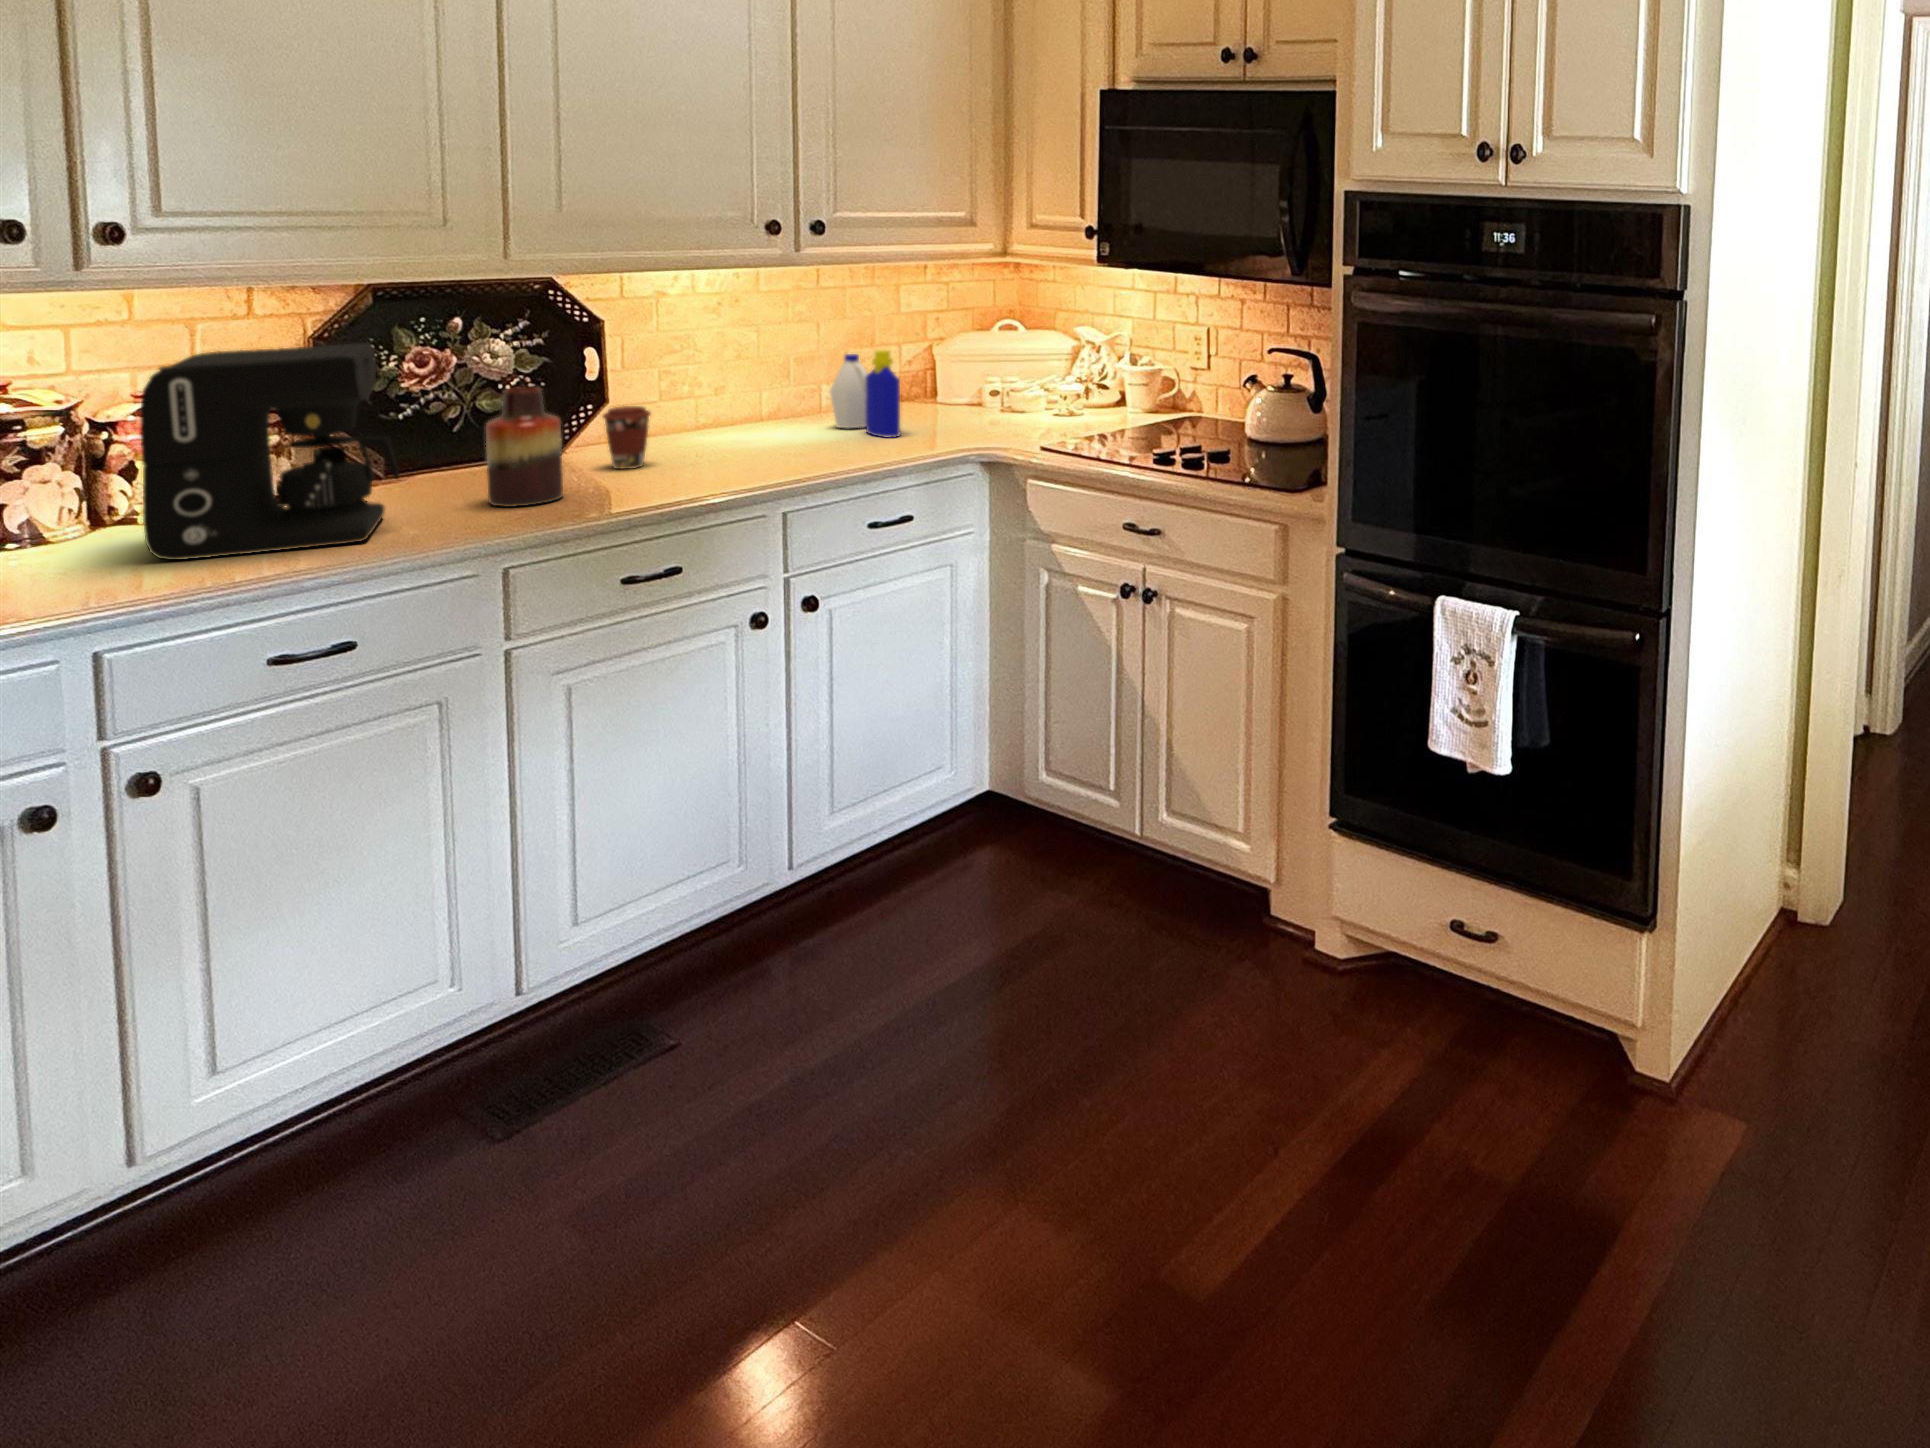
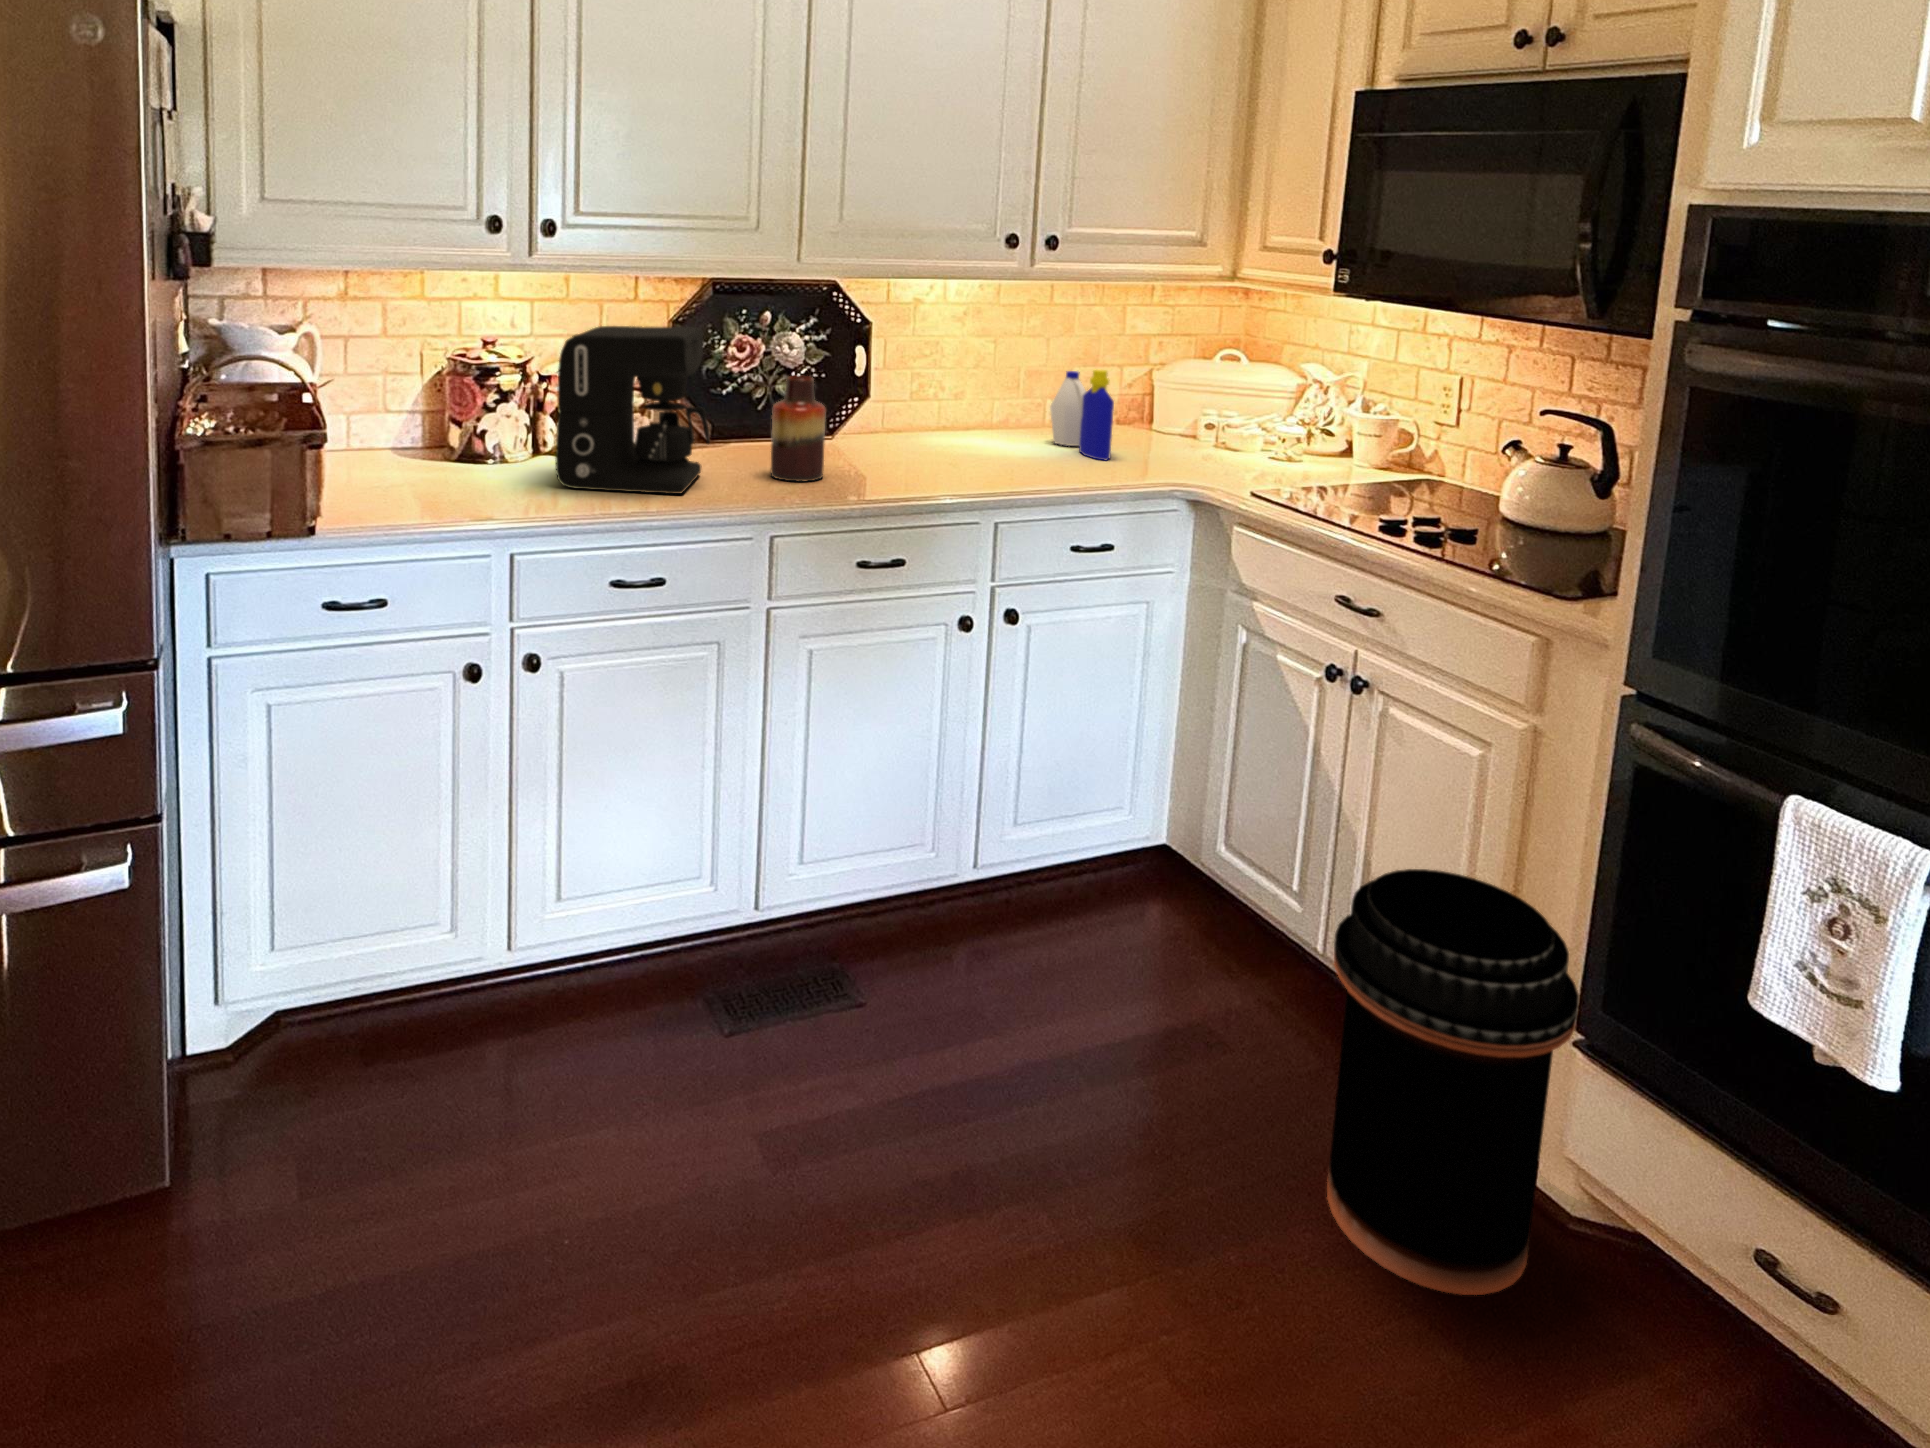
coffee cup: present [603,406,651,469] -> none [861,401,898,459]
trash can: none [1148,723,1328,1056] -> present [1327,869,1579,1295]

